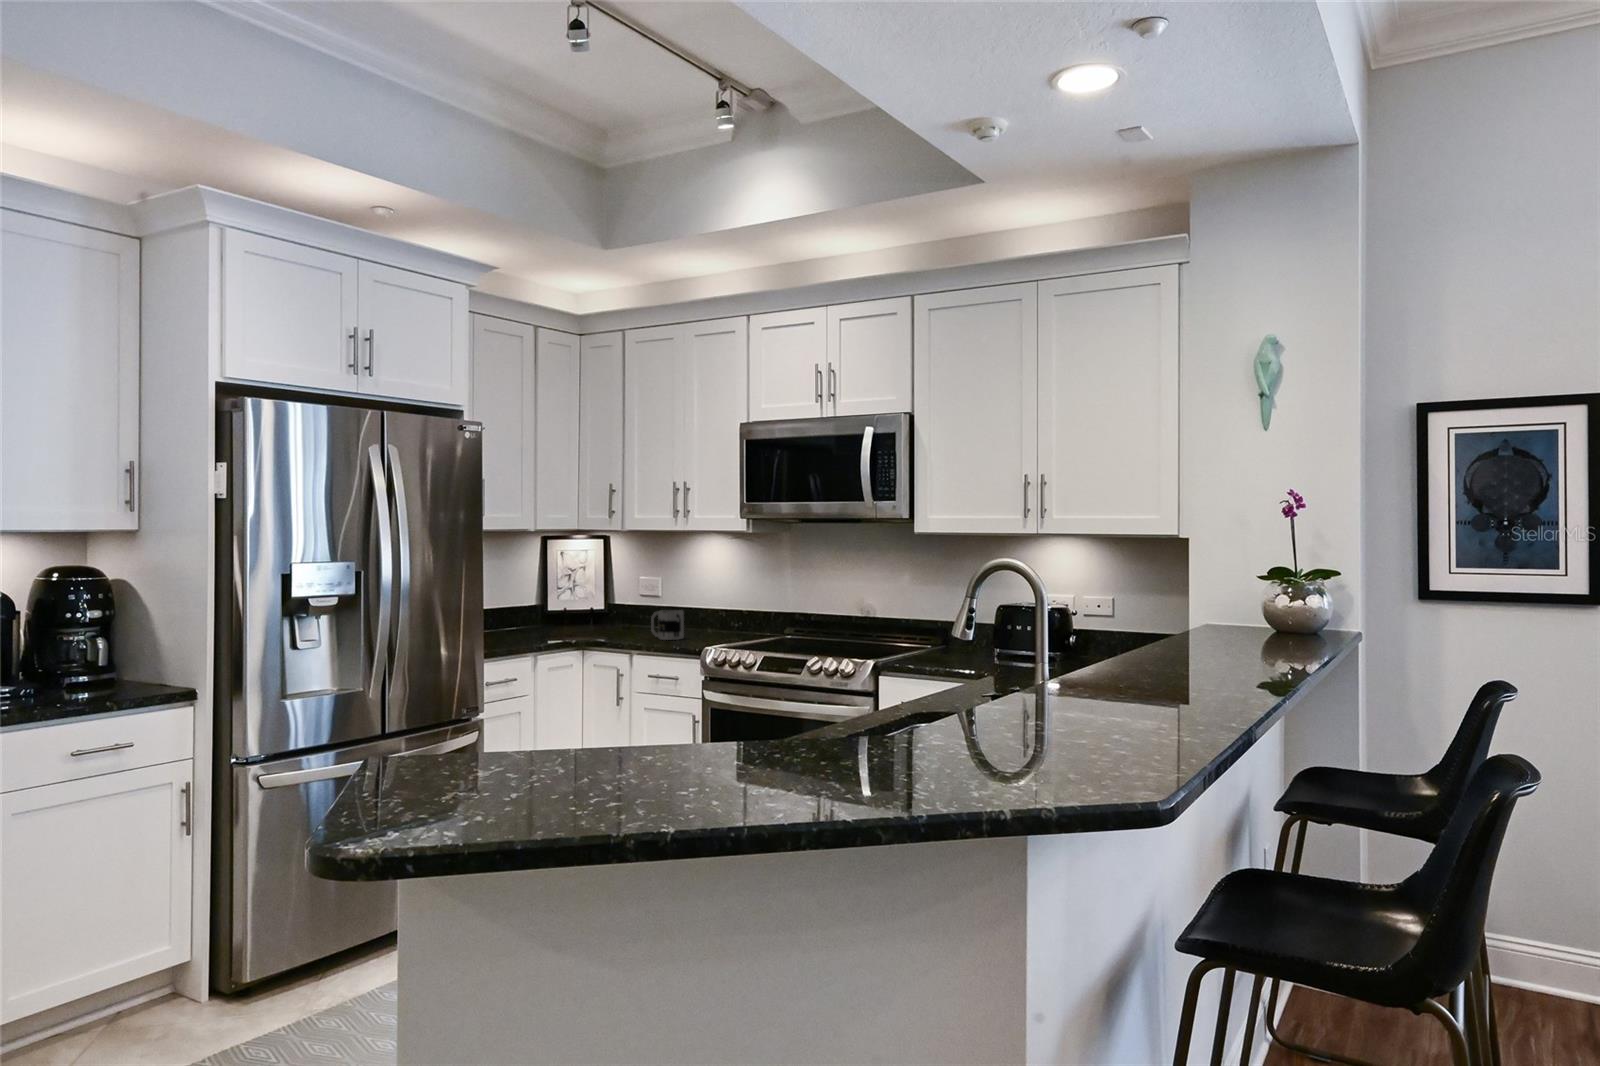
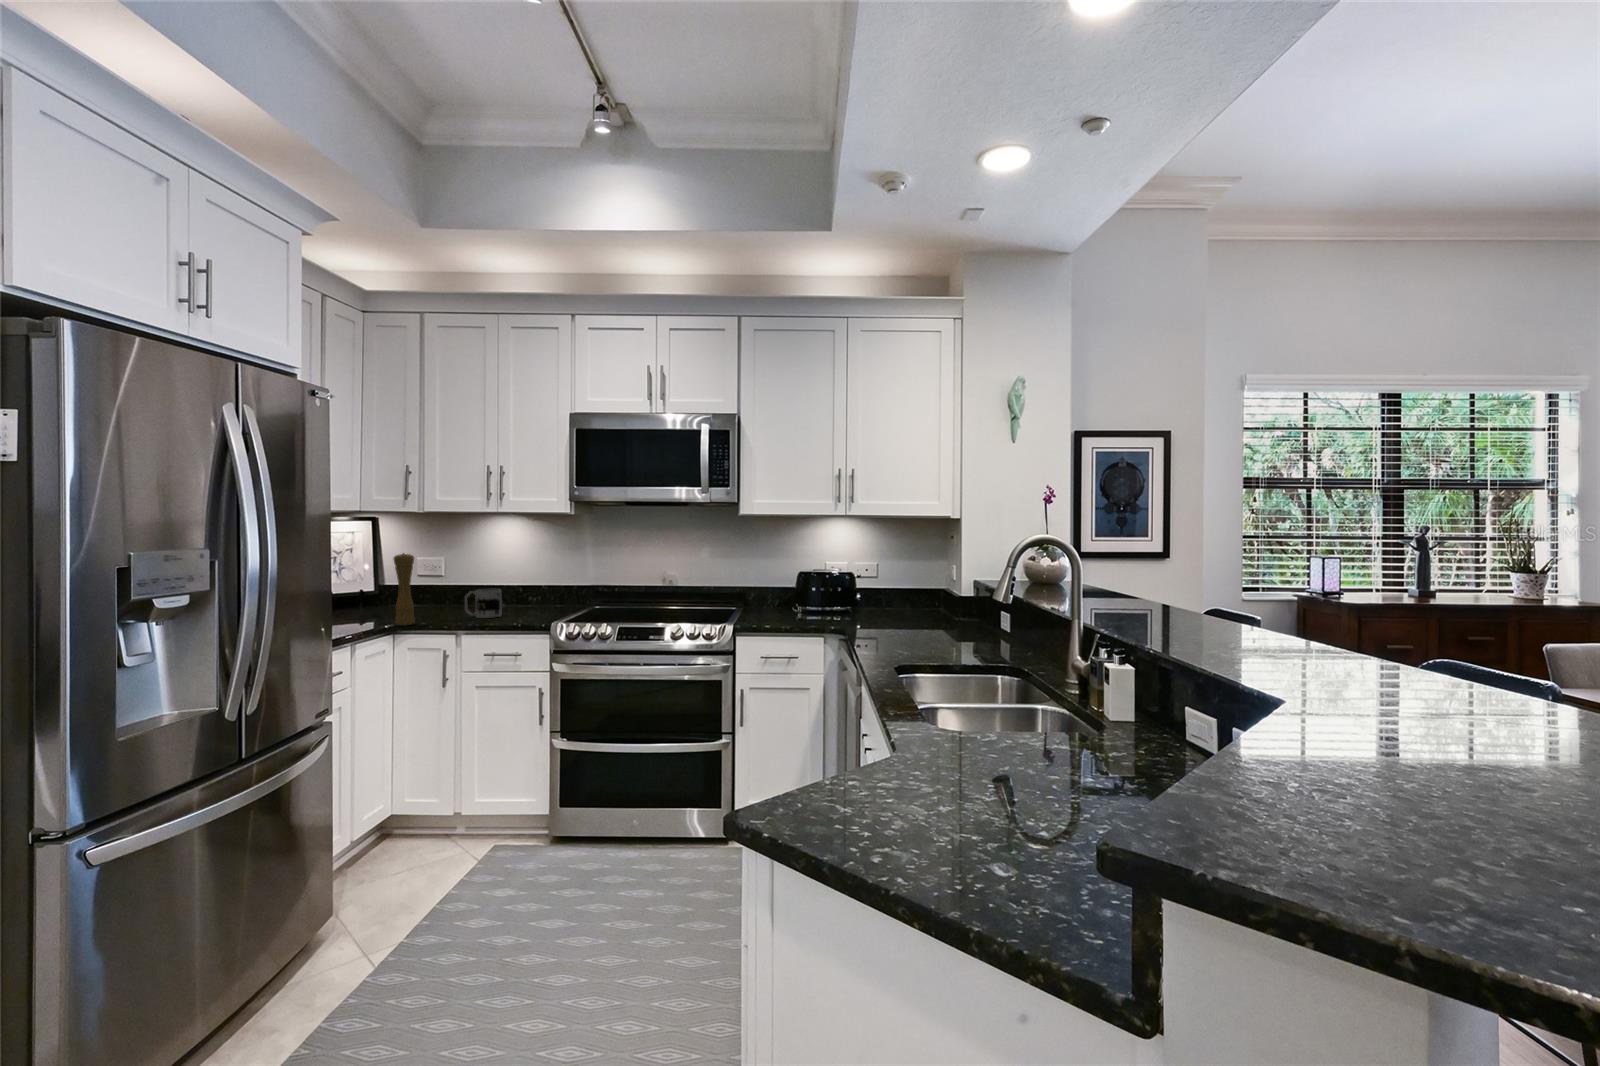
pepper mill: none [582,571,600,641] -> present [394,553,415,626]

